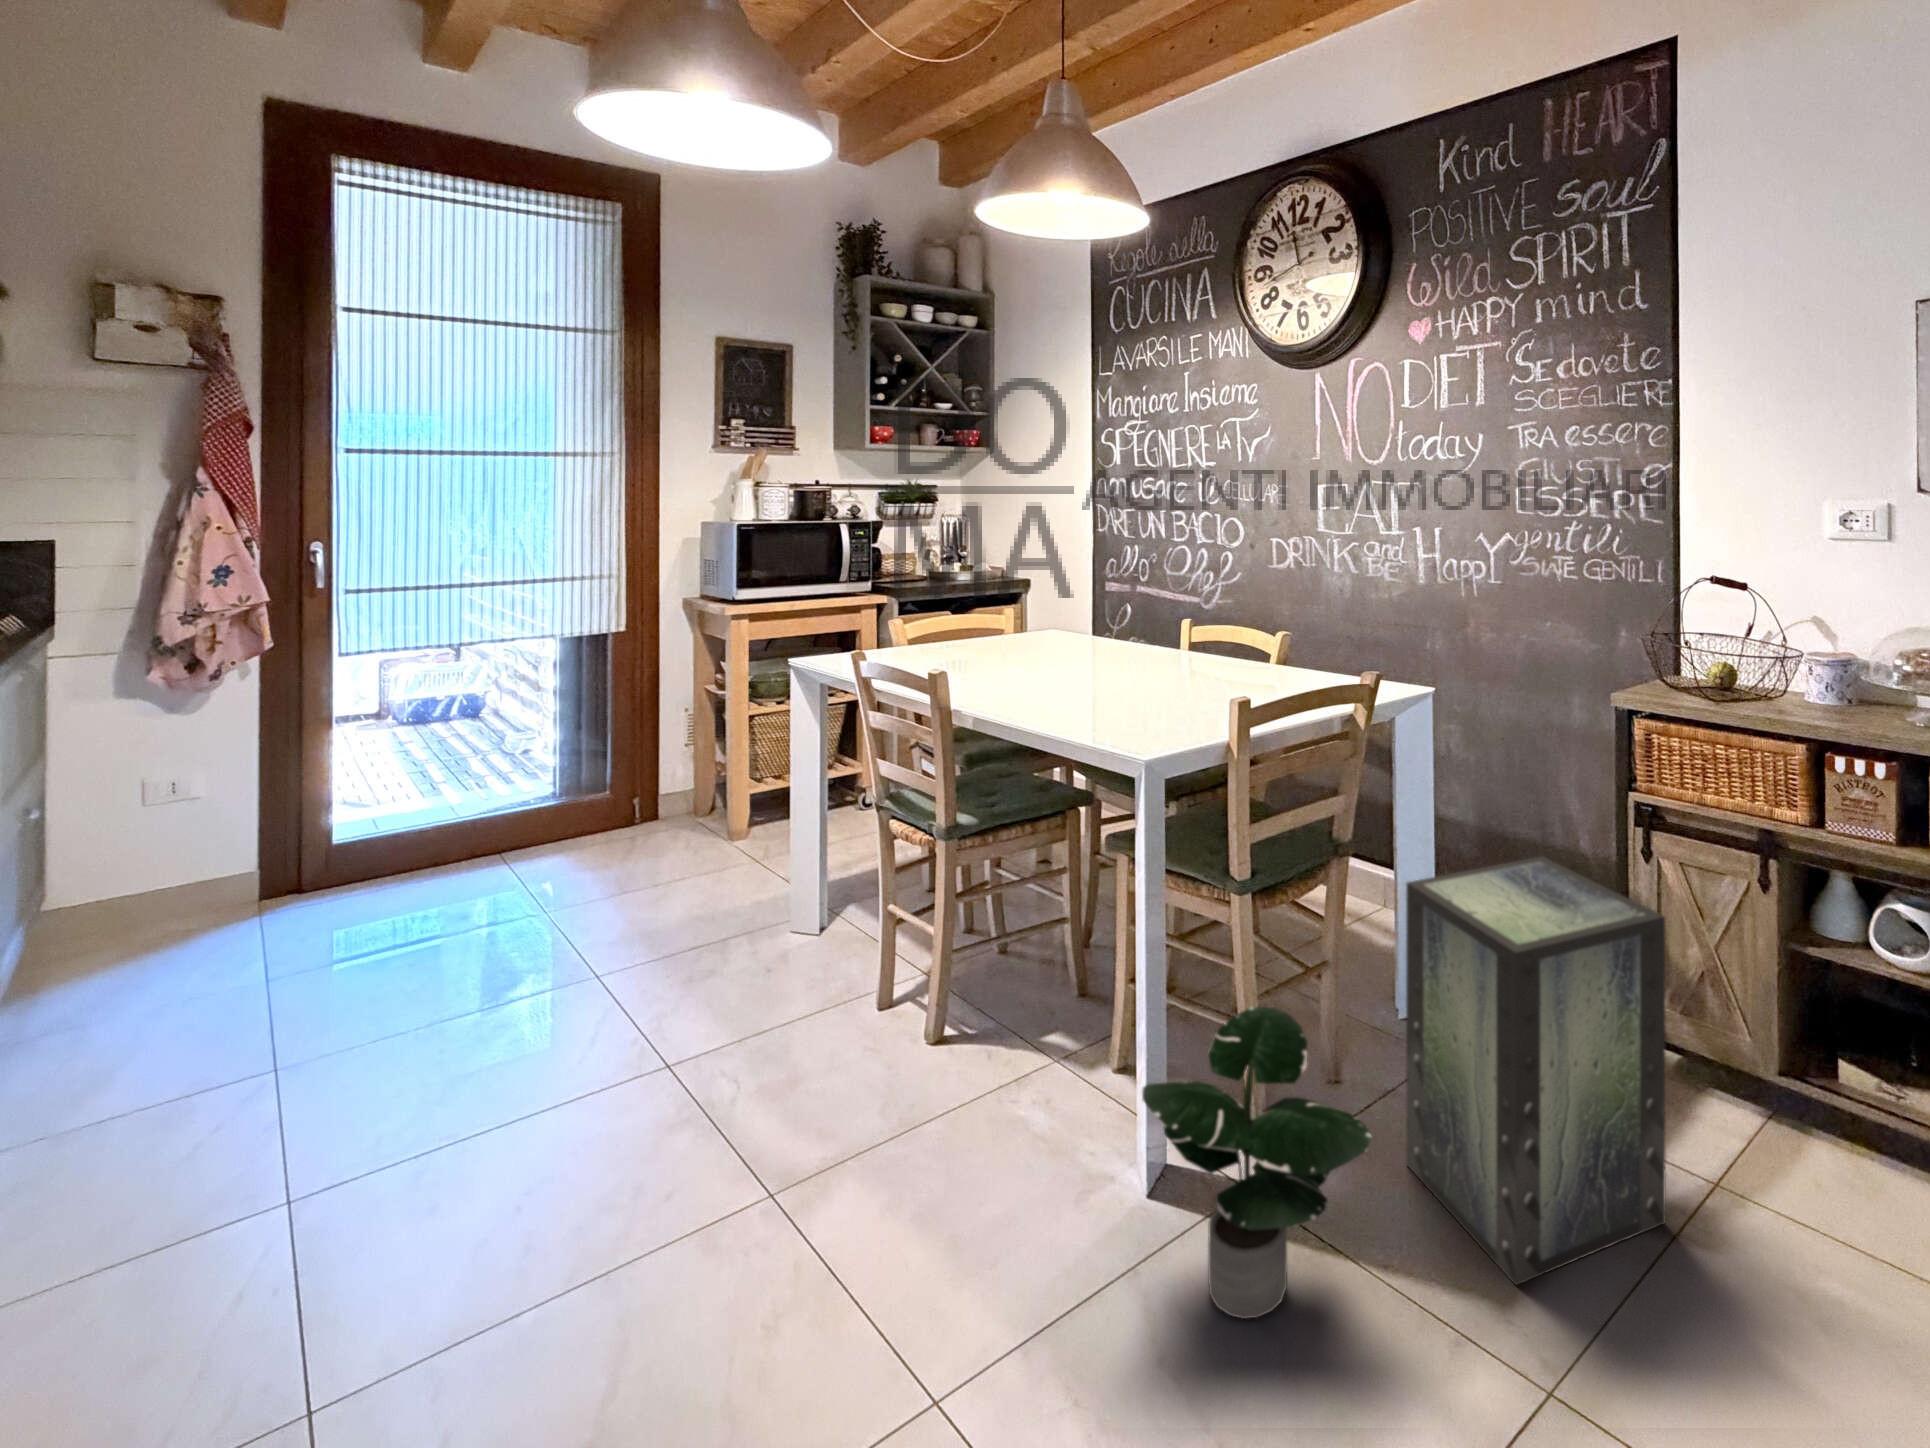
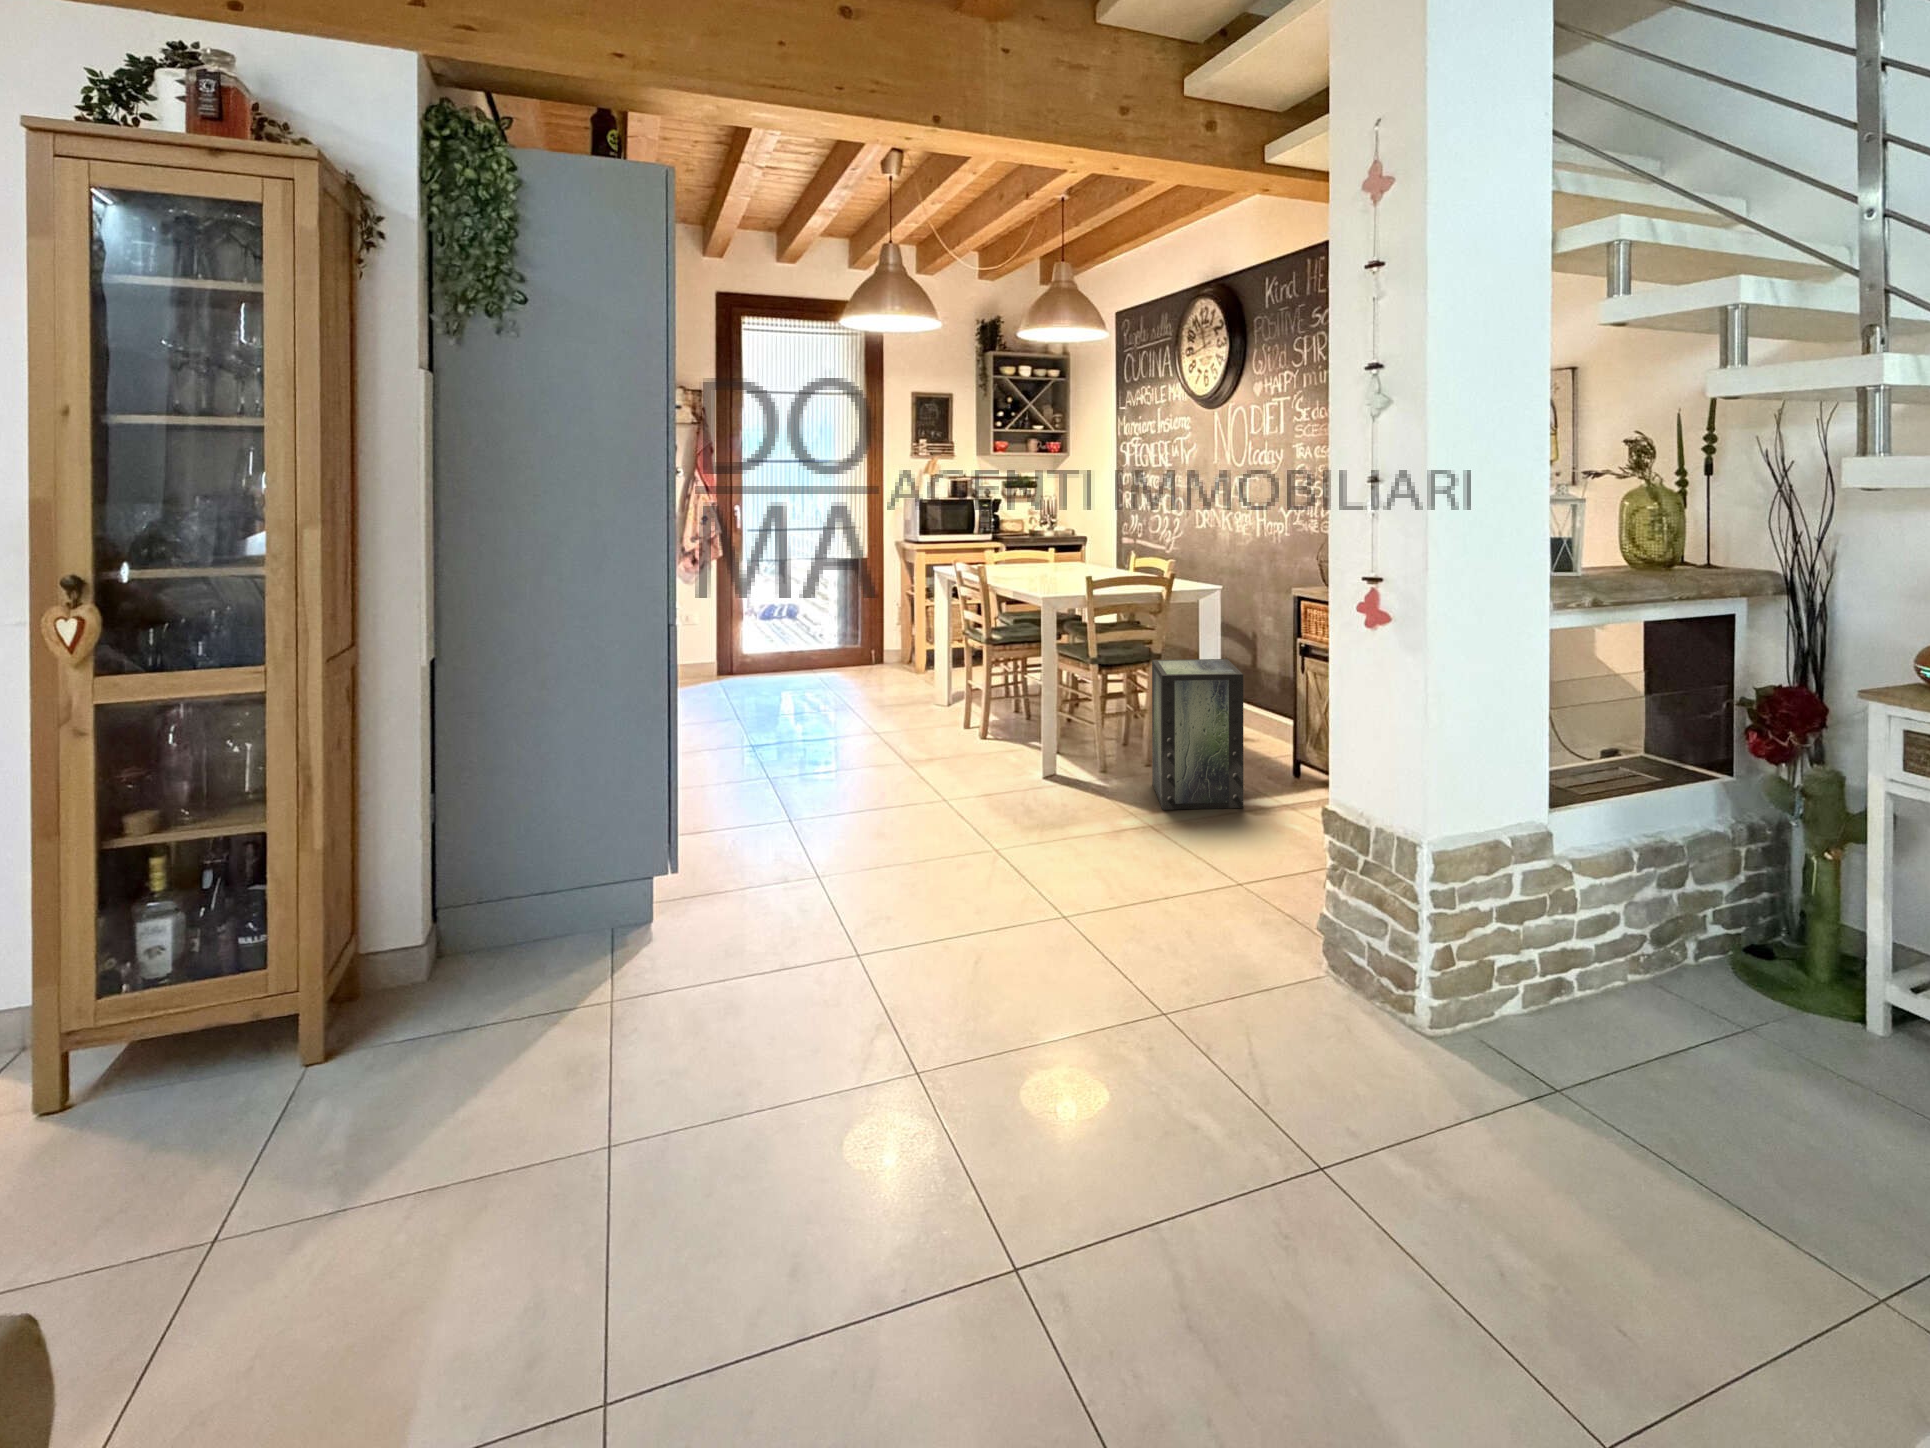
potted plant: present [1142,1006,1372,1319] -> none [1019,701,1102,801]

